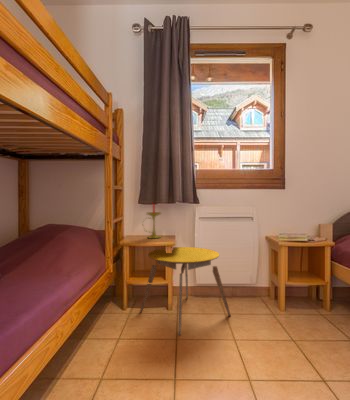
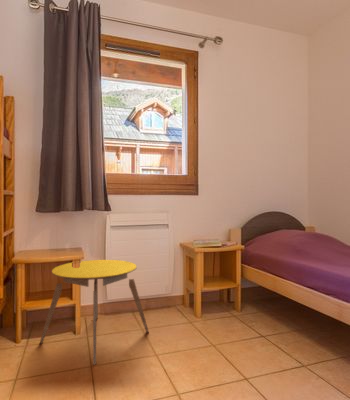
candle: present [147,205,160,238] -> none [42,203,67,252]

